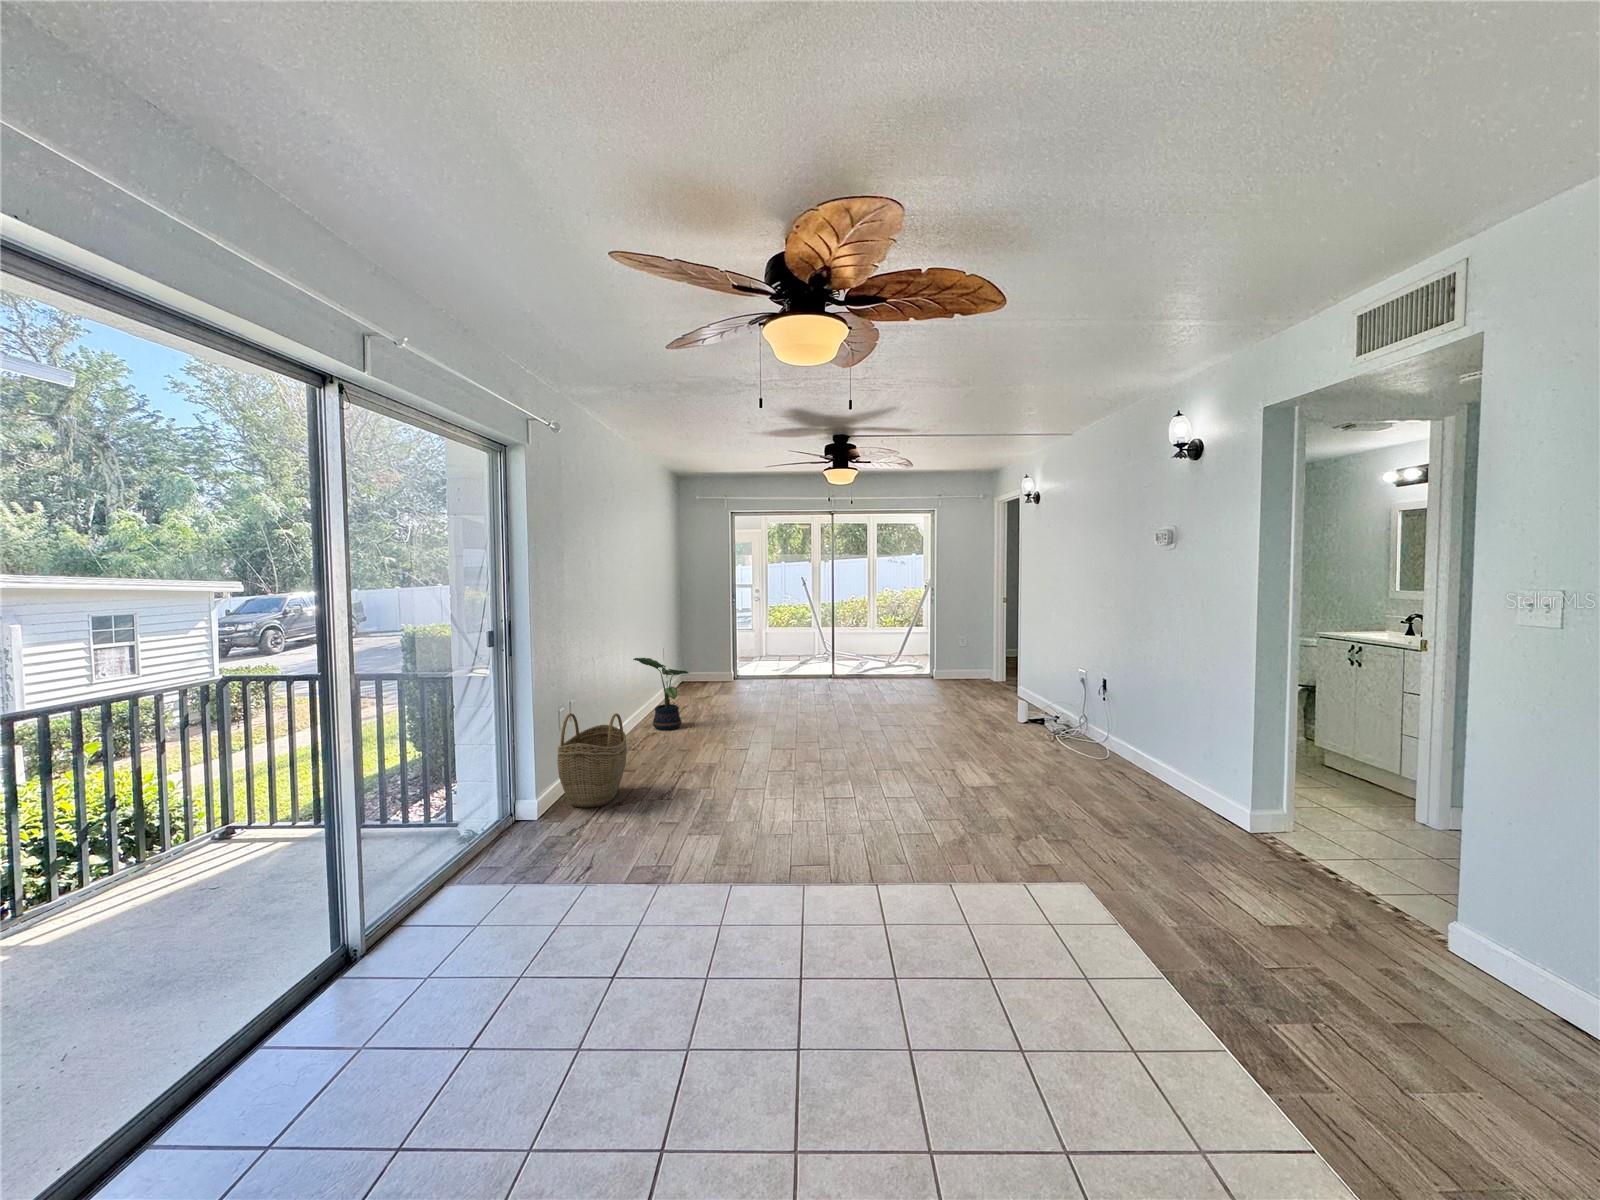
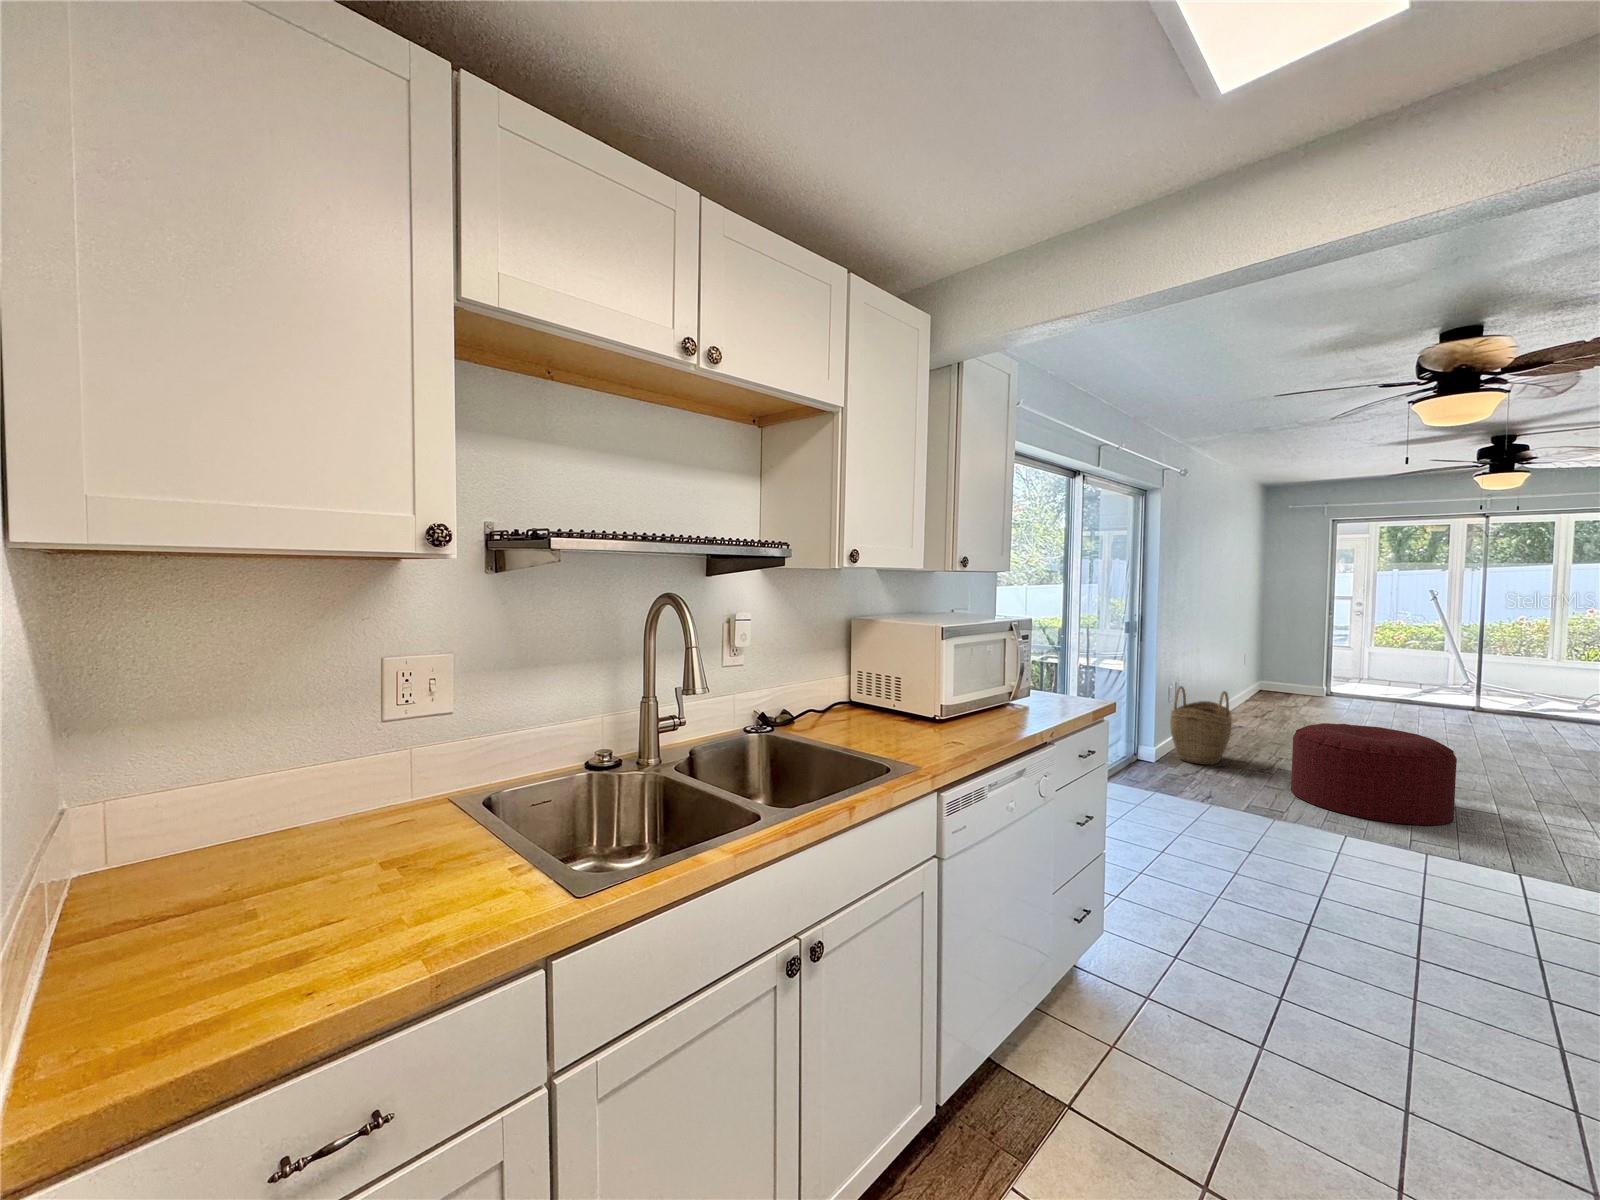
potted plant: present [633,658,688,730] -> none [1222,655,1286,726]
ottoman: none [676,735,811,849] -> present [1291,723,1457,825]

